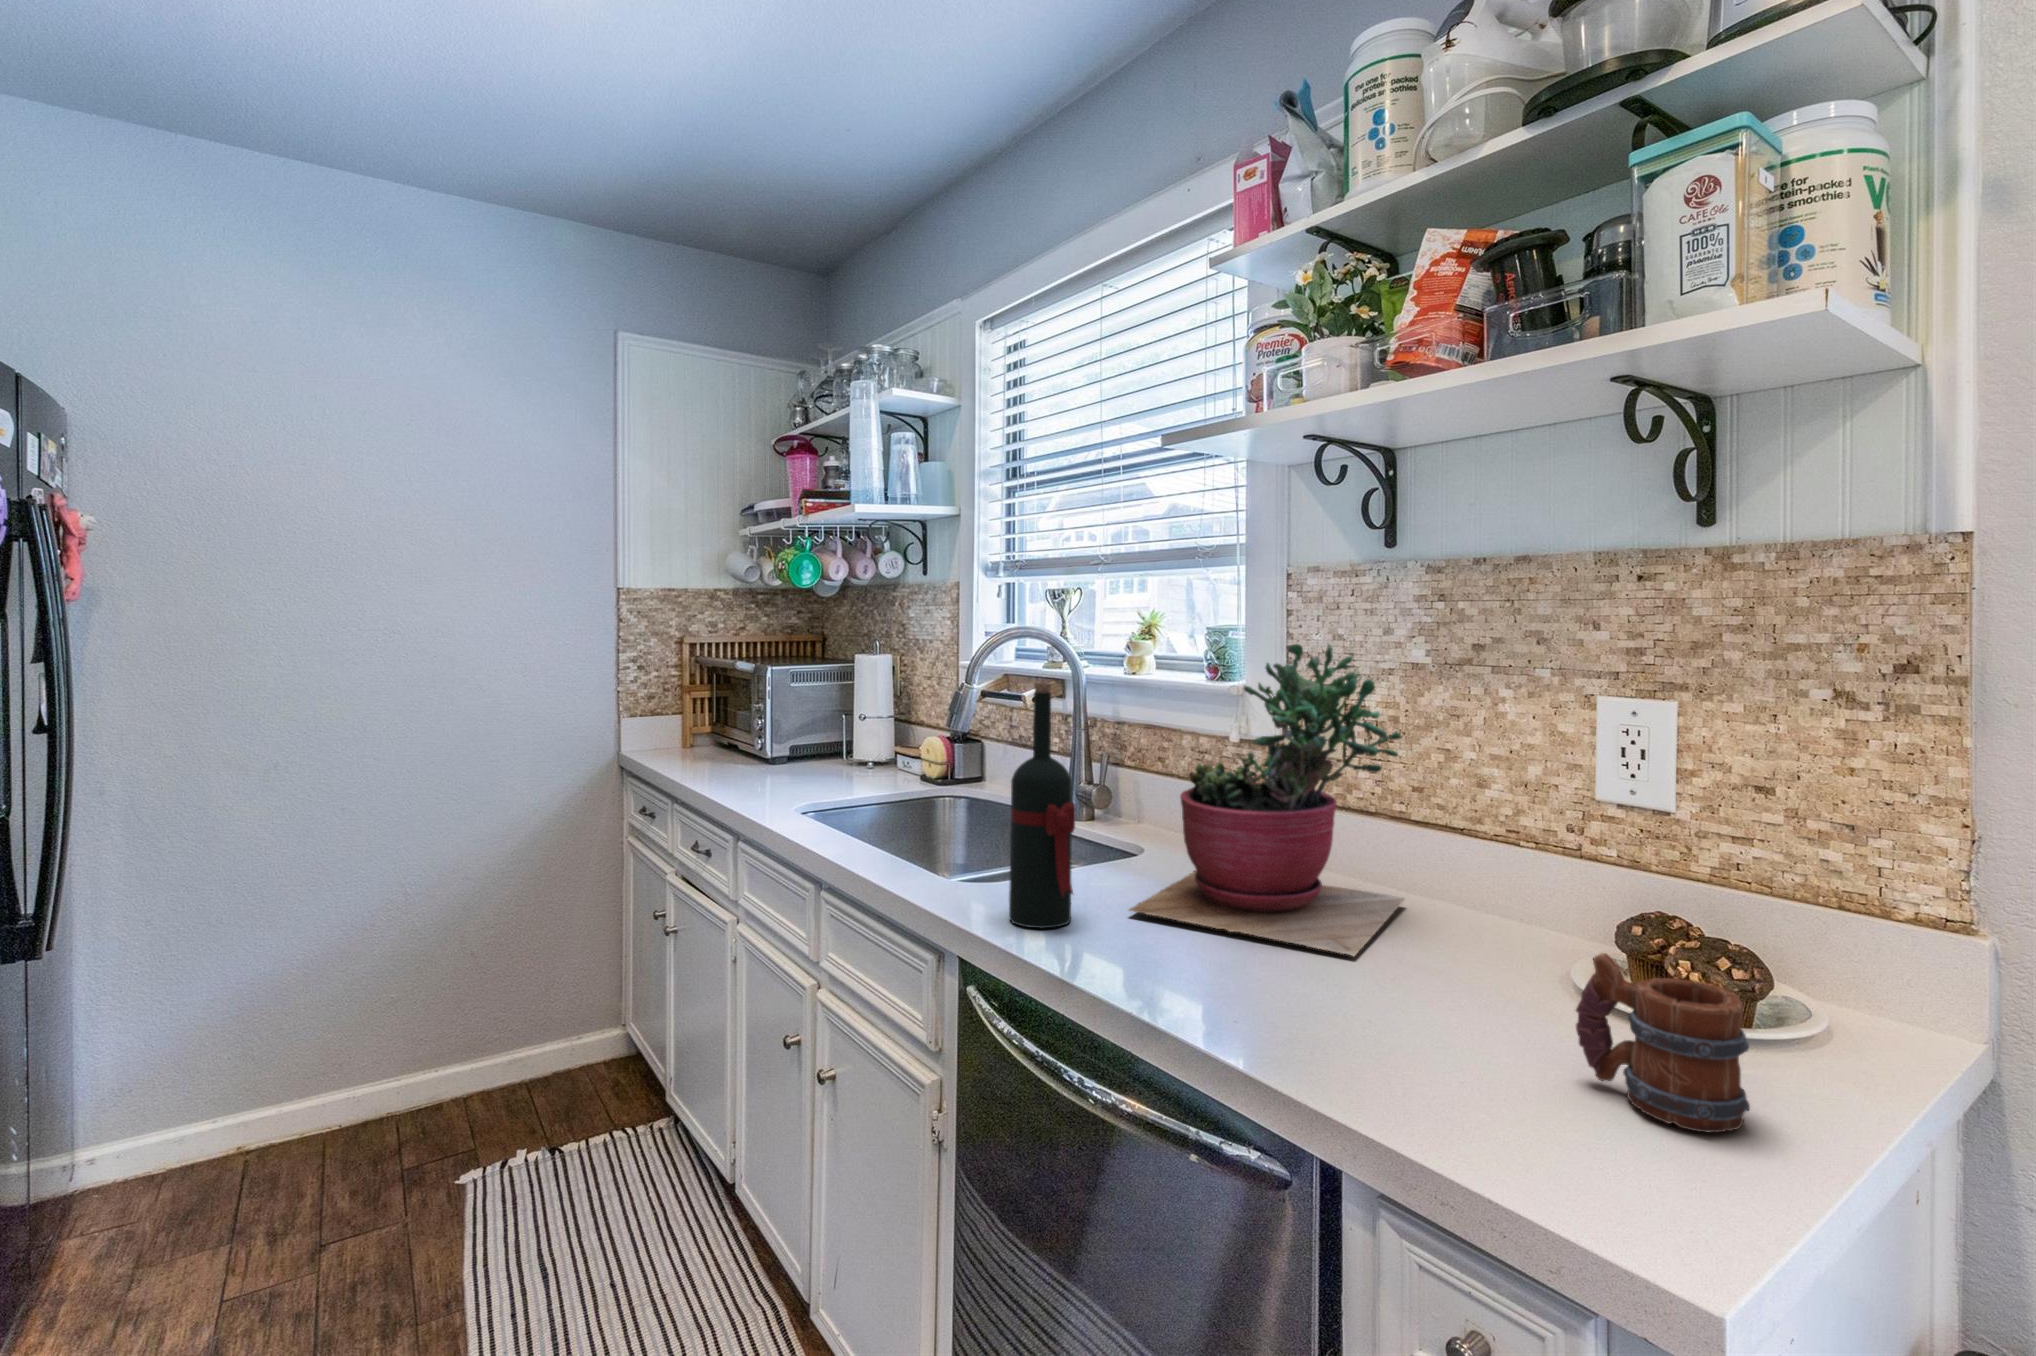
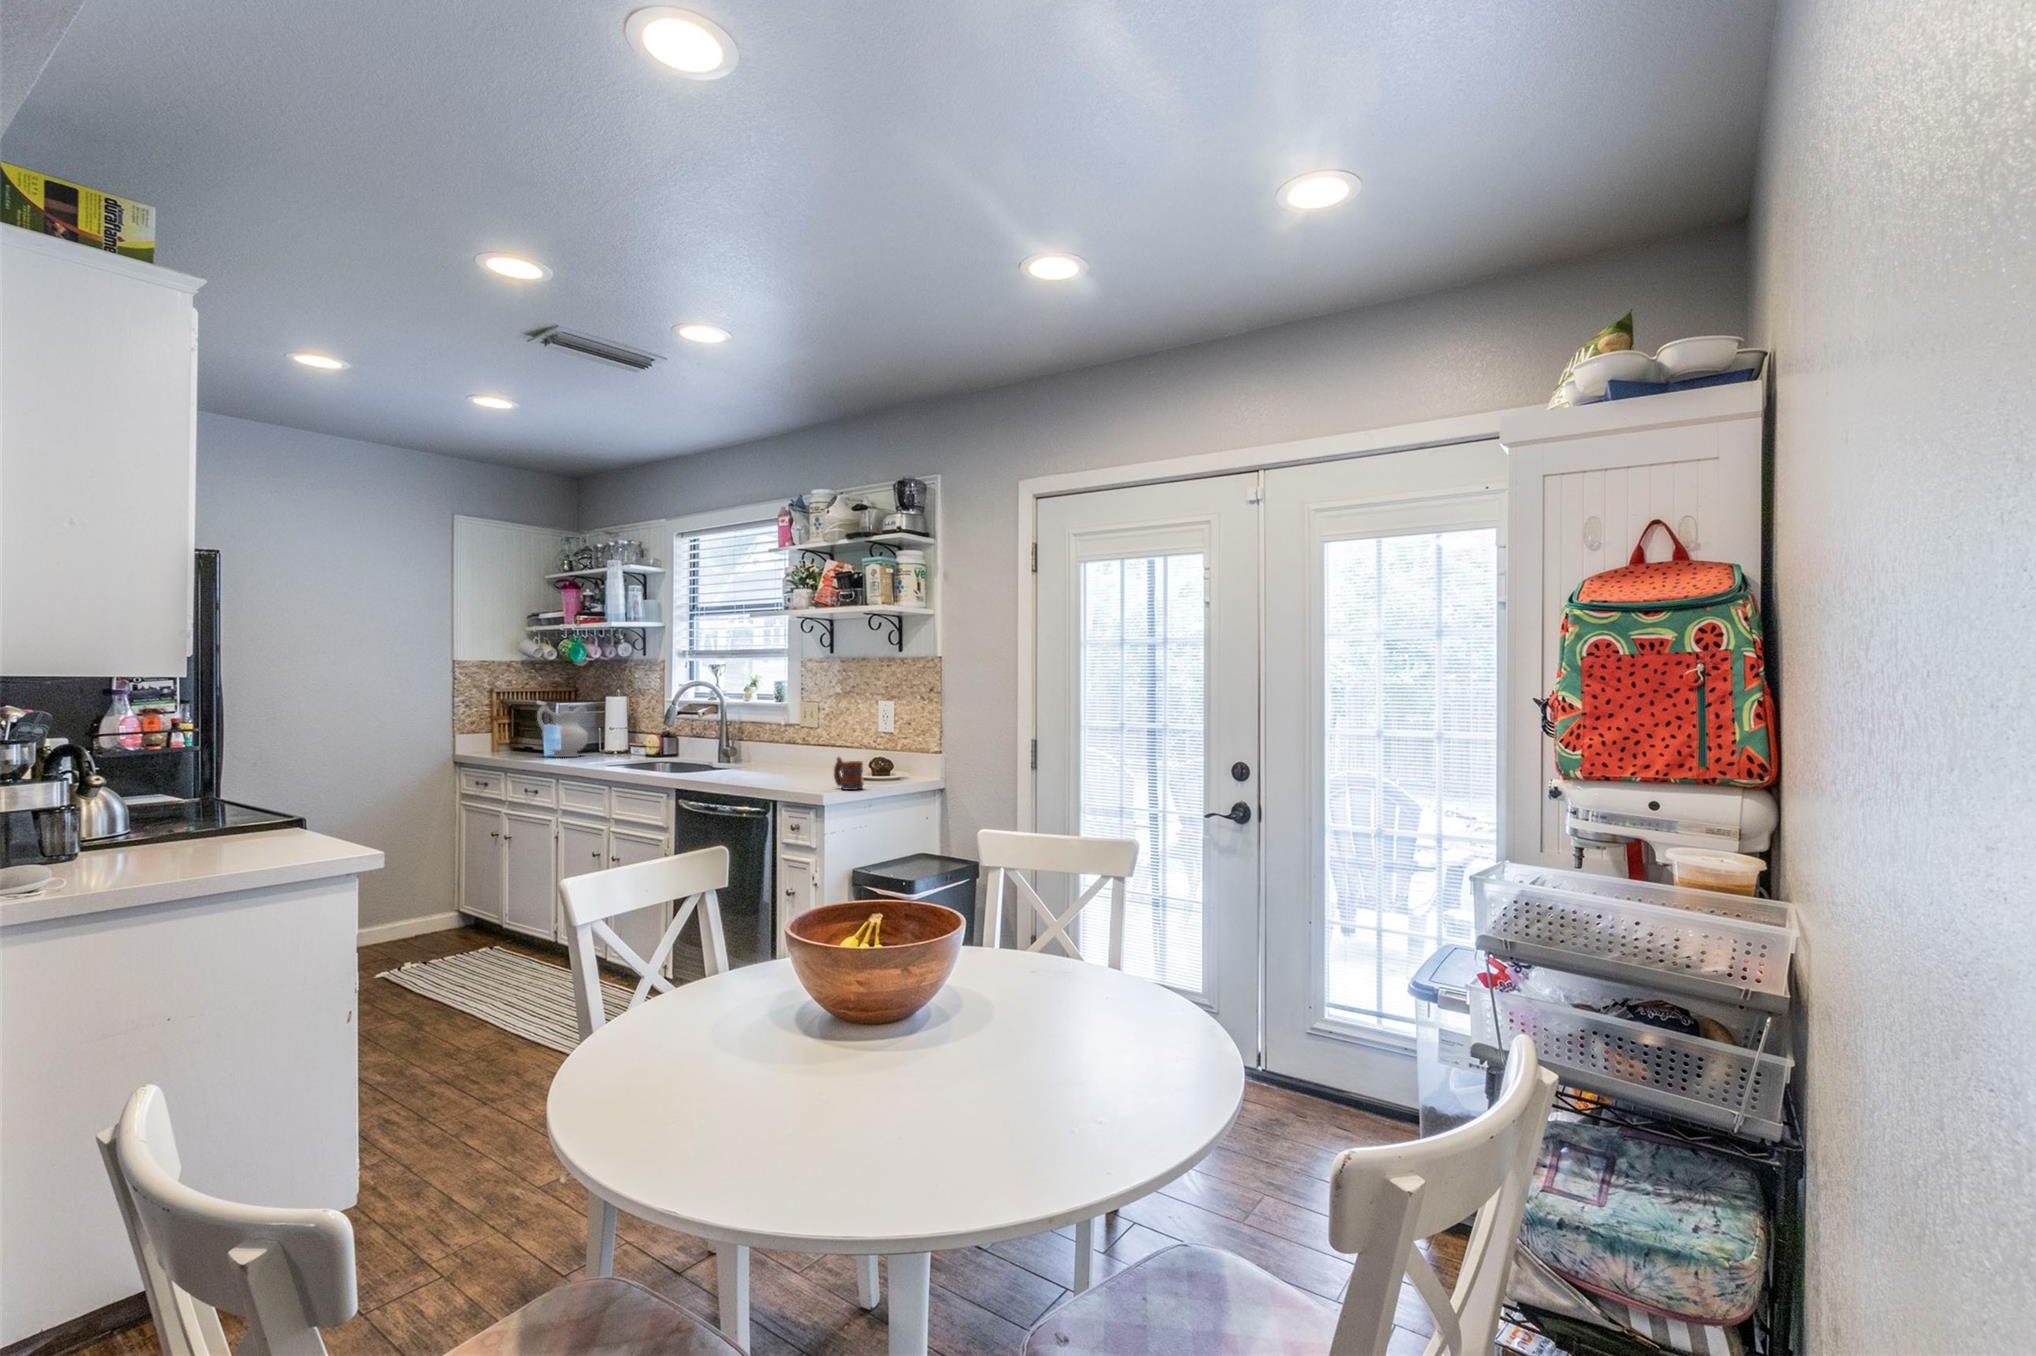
succulent plant: present [1129,644,1405,956] -> none [733,686,830,779]
ceramic pitcher: none [728,669,820,774] -> present [537,705,588,757]
wine bottle: present [1009,682,1075,928] -> none [691,699,714,780]

